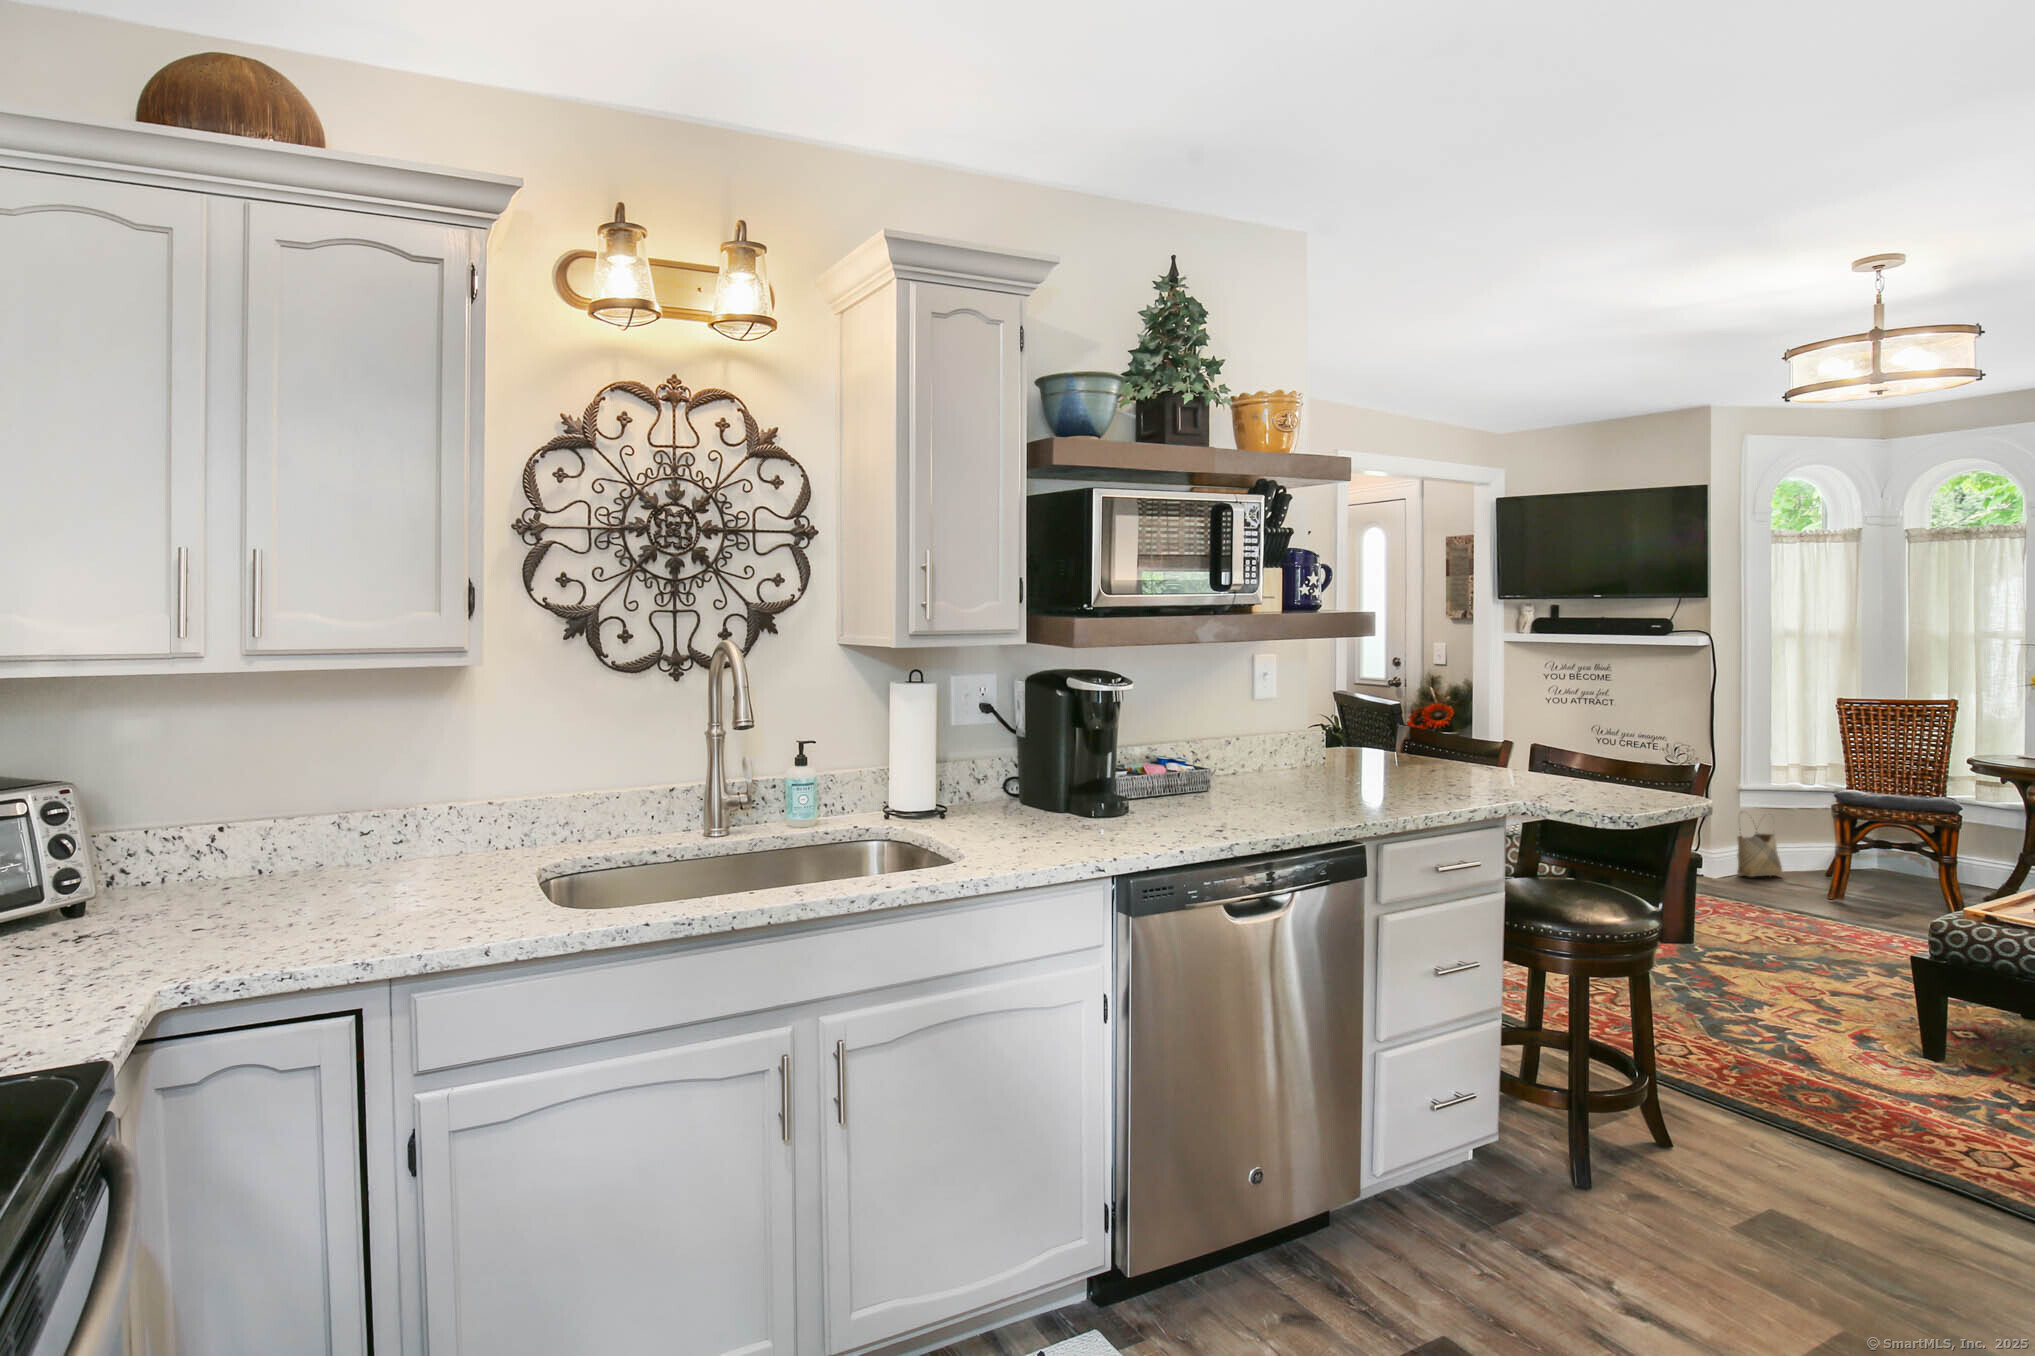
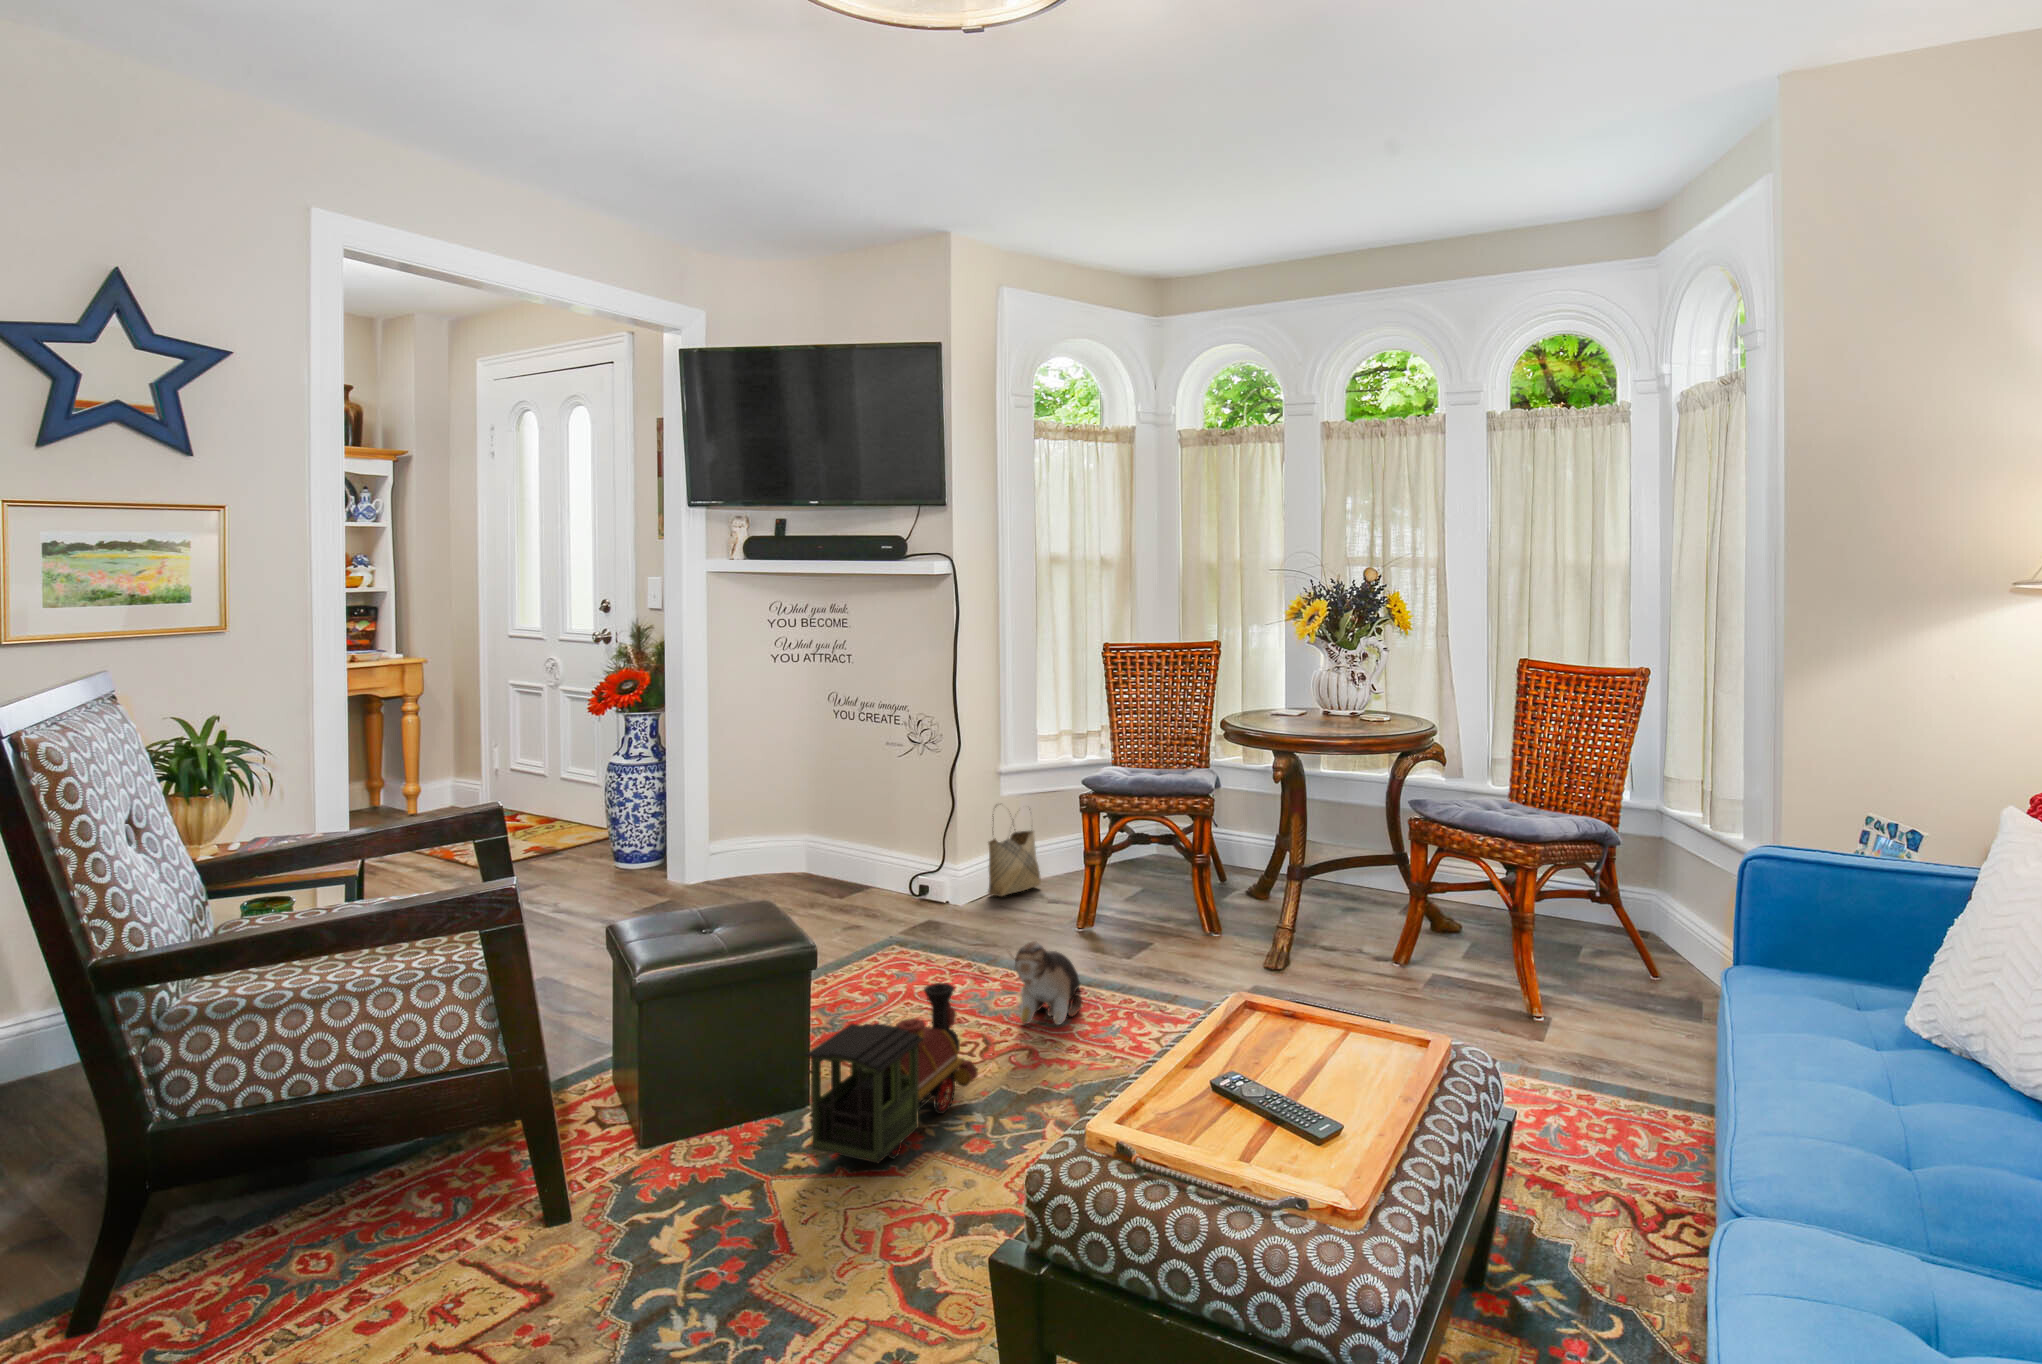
plush toy: none [1792,884,1850,941] -> present [1009,941,1083,1025]
toy train: none [1686,890,1784,971] -> present [806,983,978,1163]

